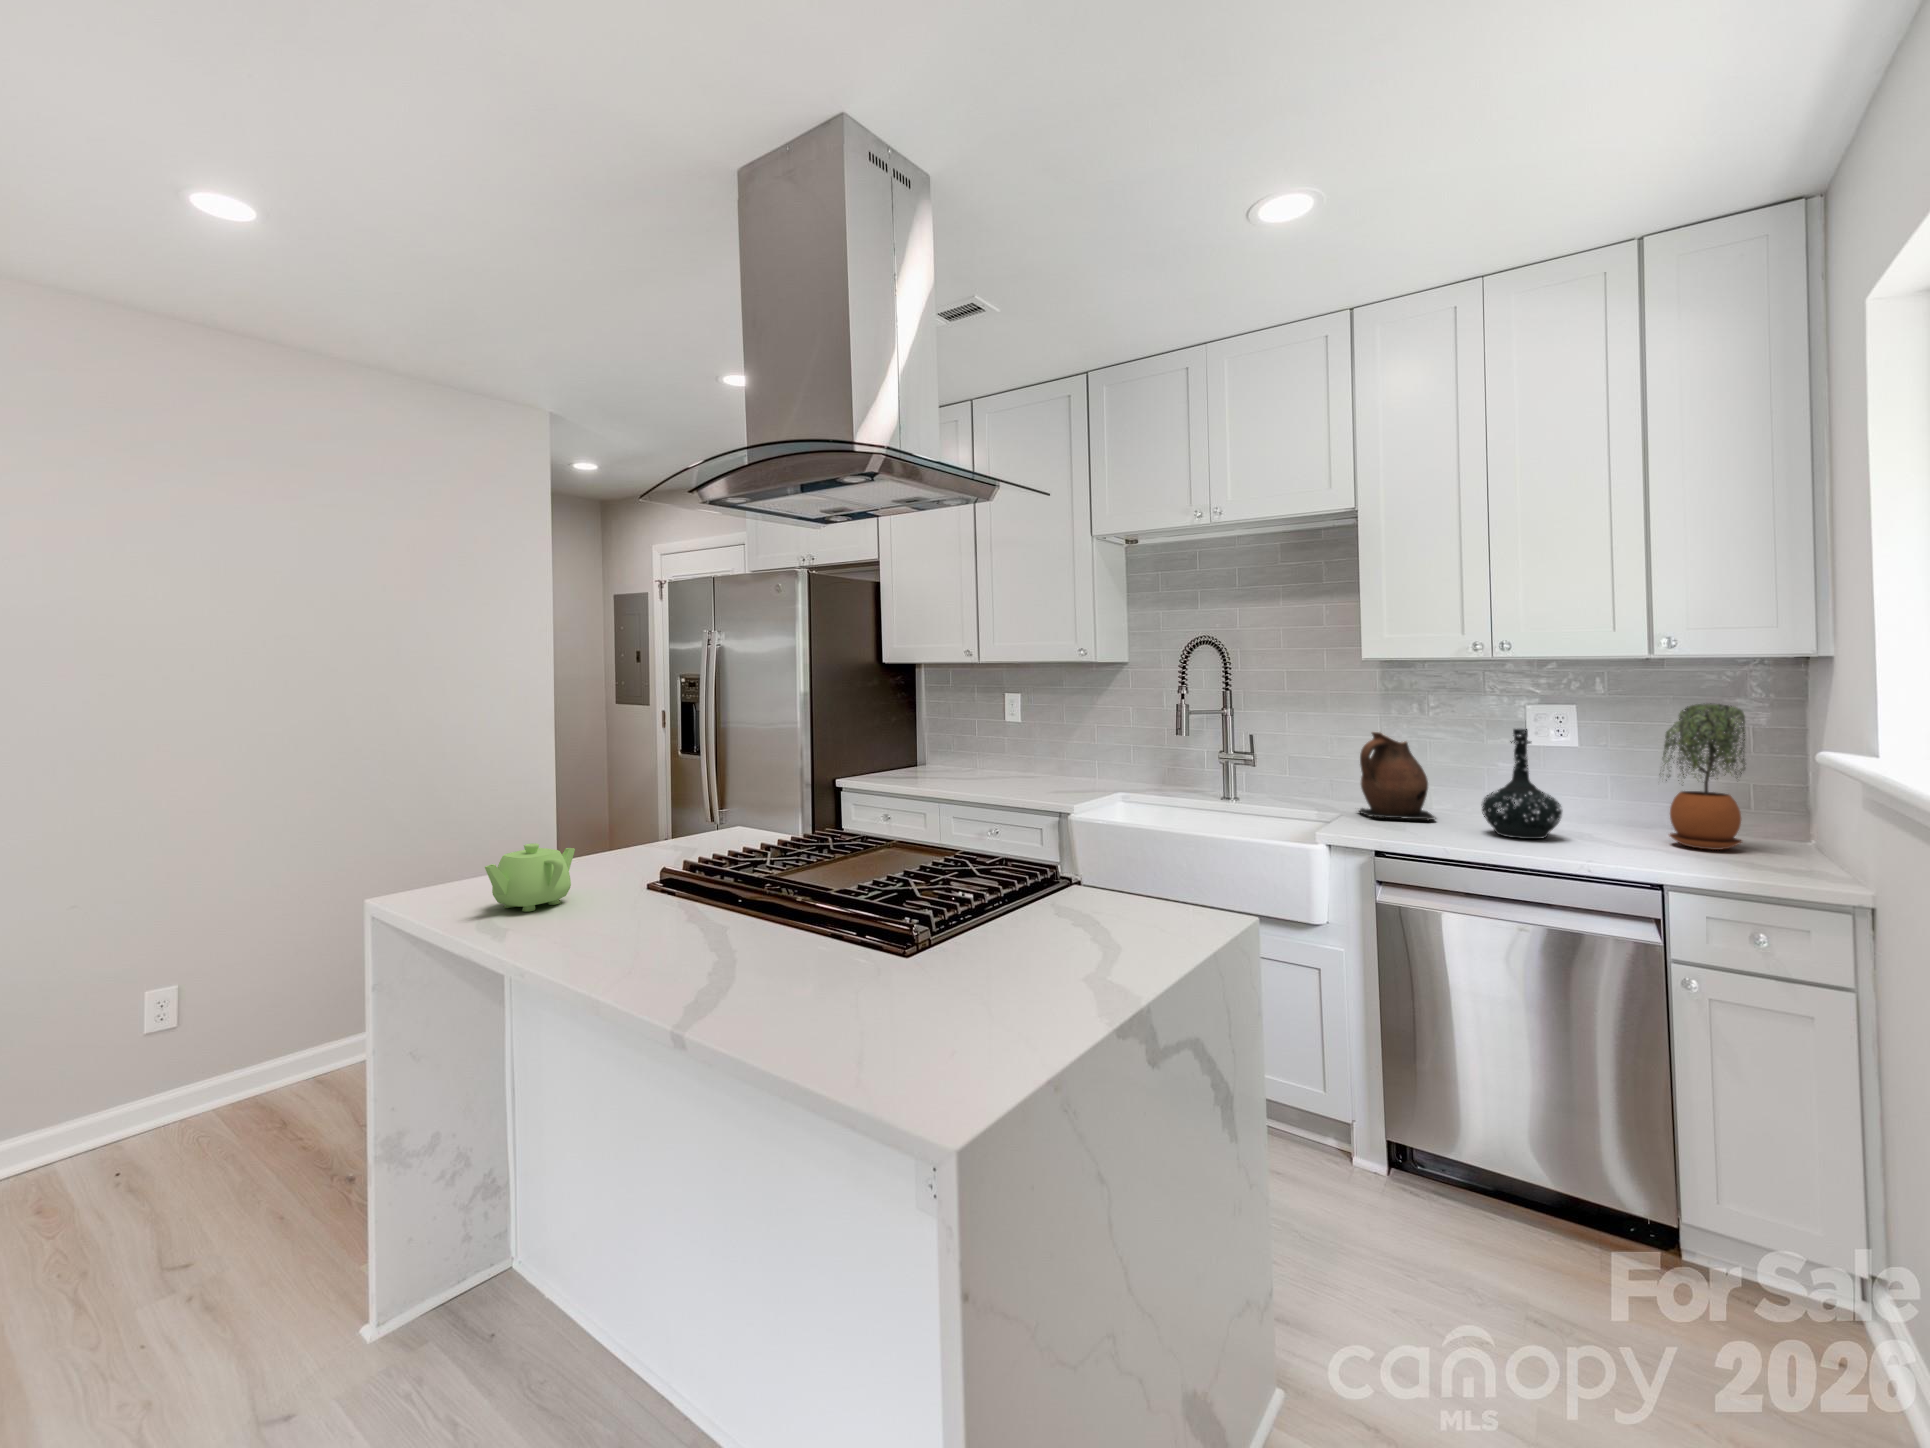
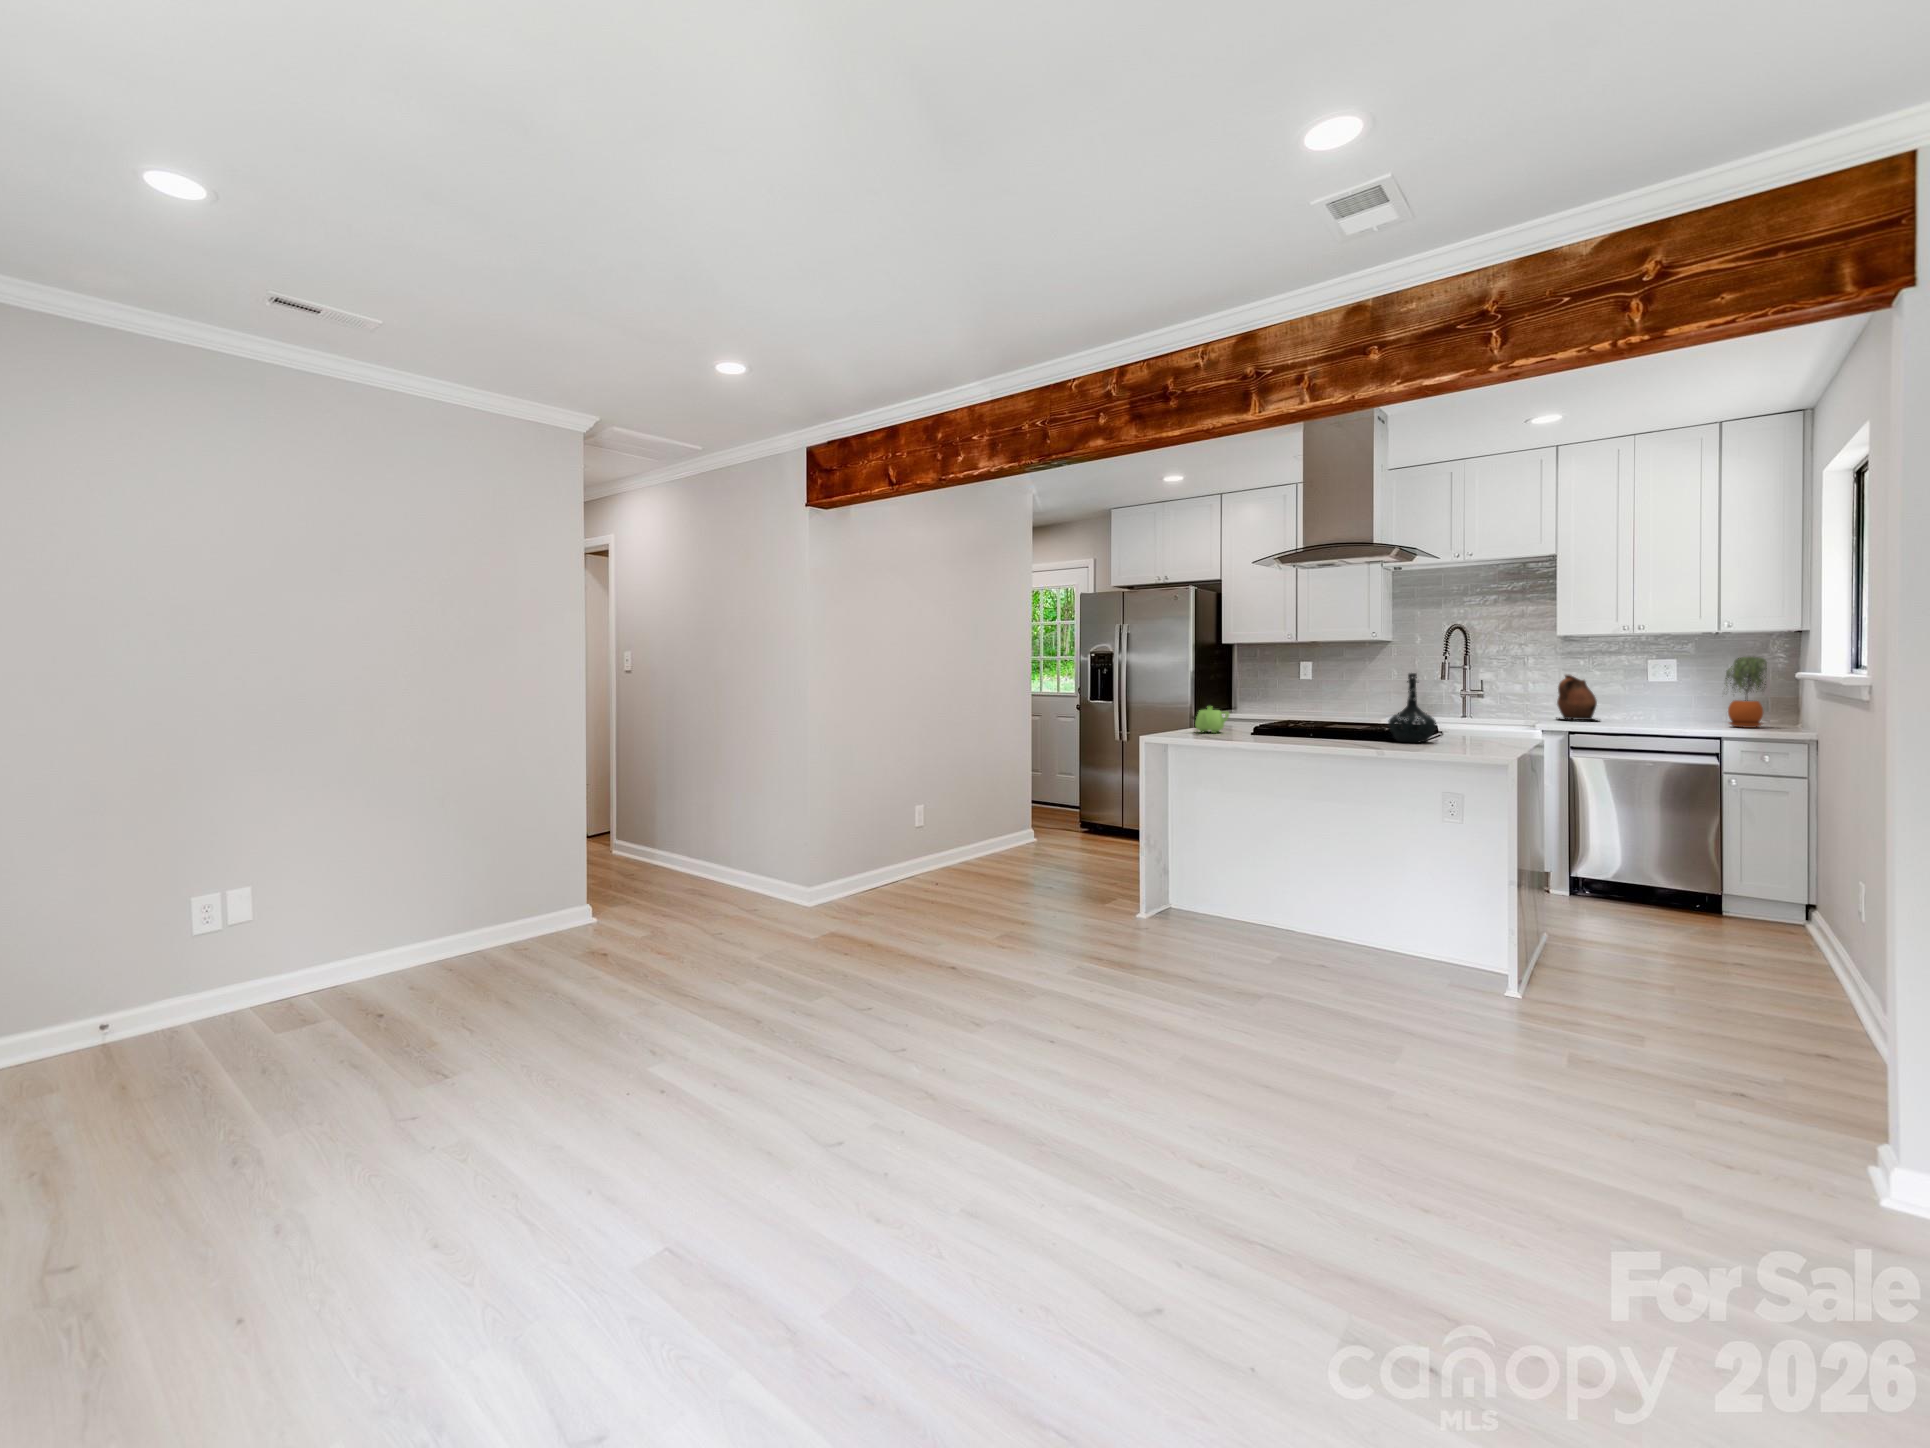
bottle: present [1482,729,1562,839] -> present [1388,673,1436,743]

